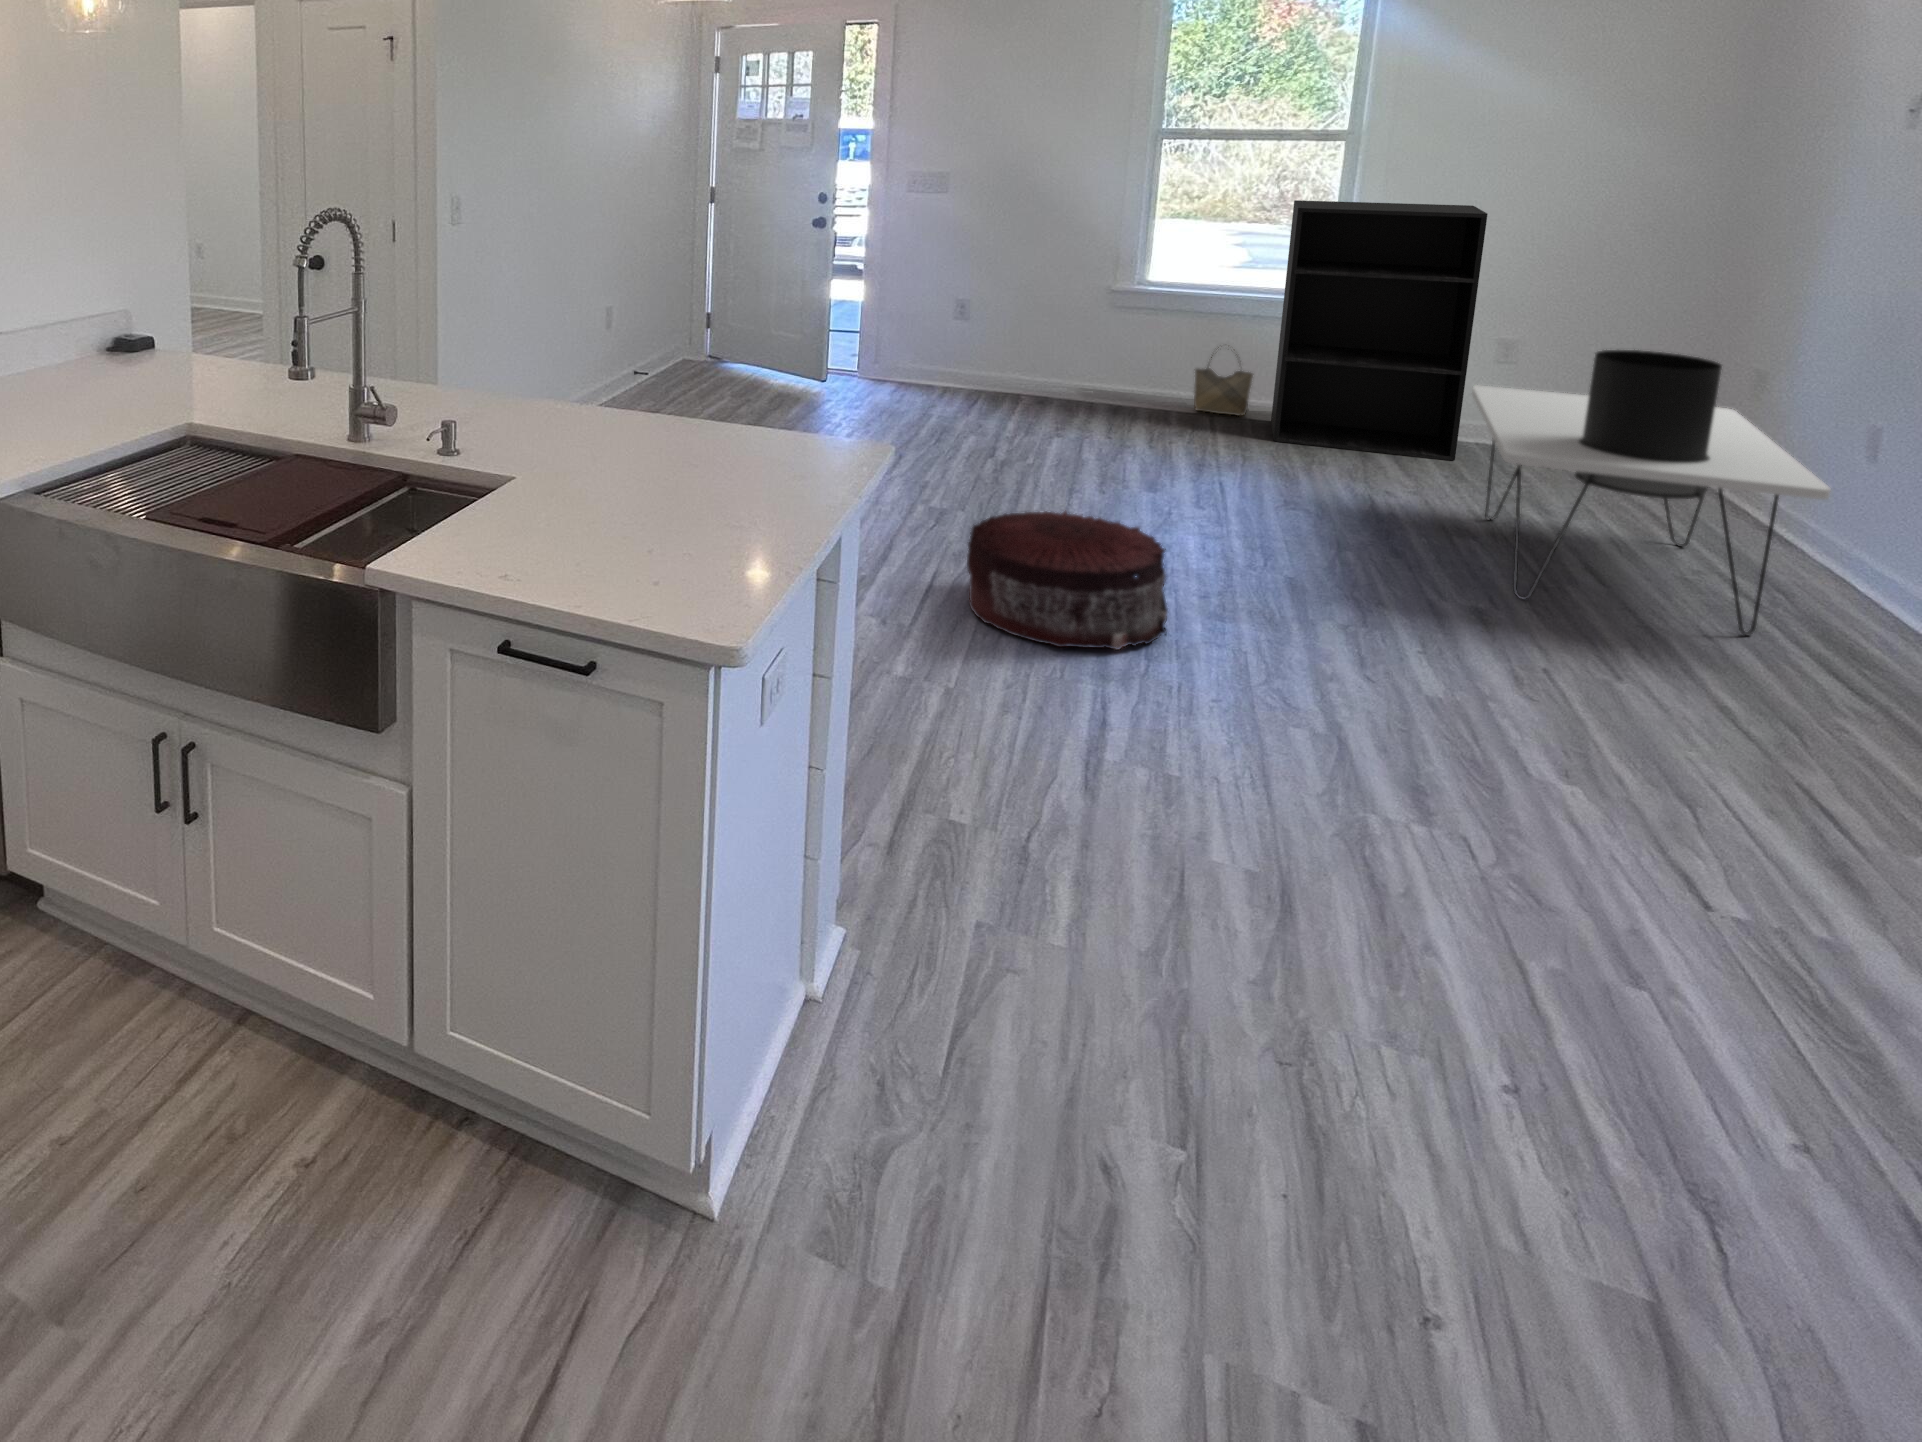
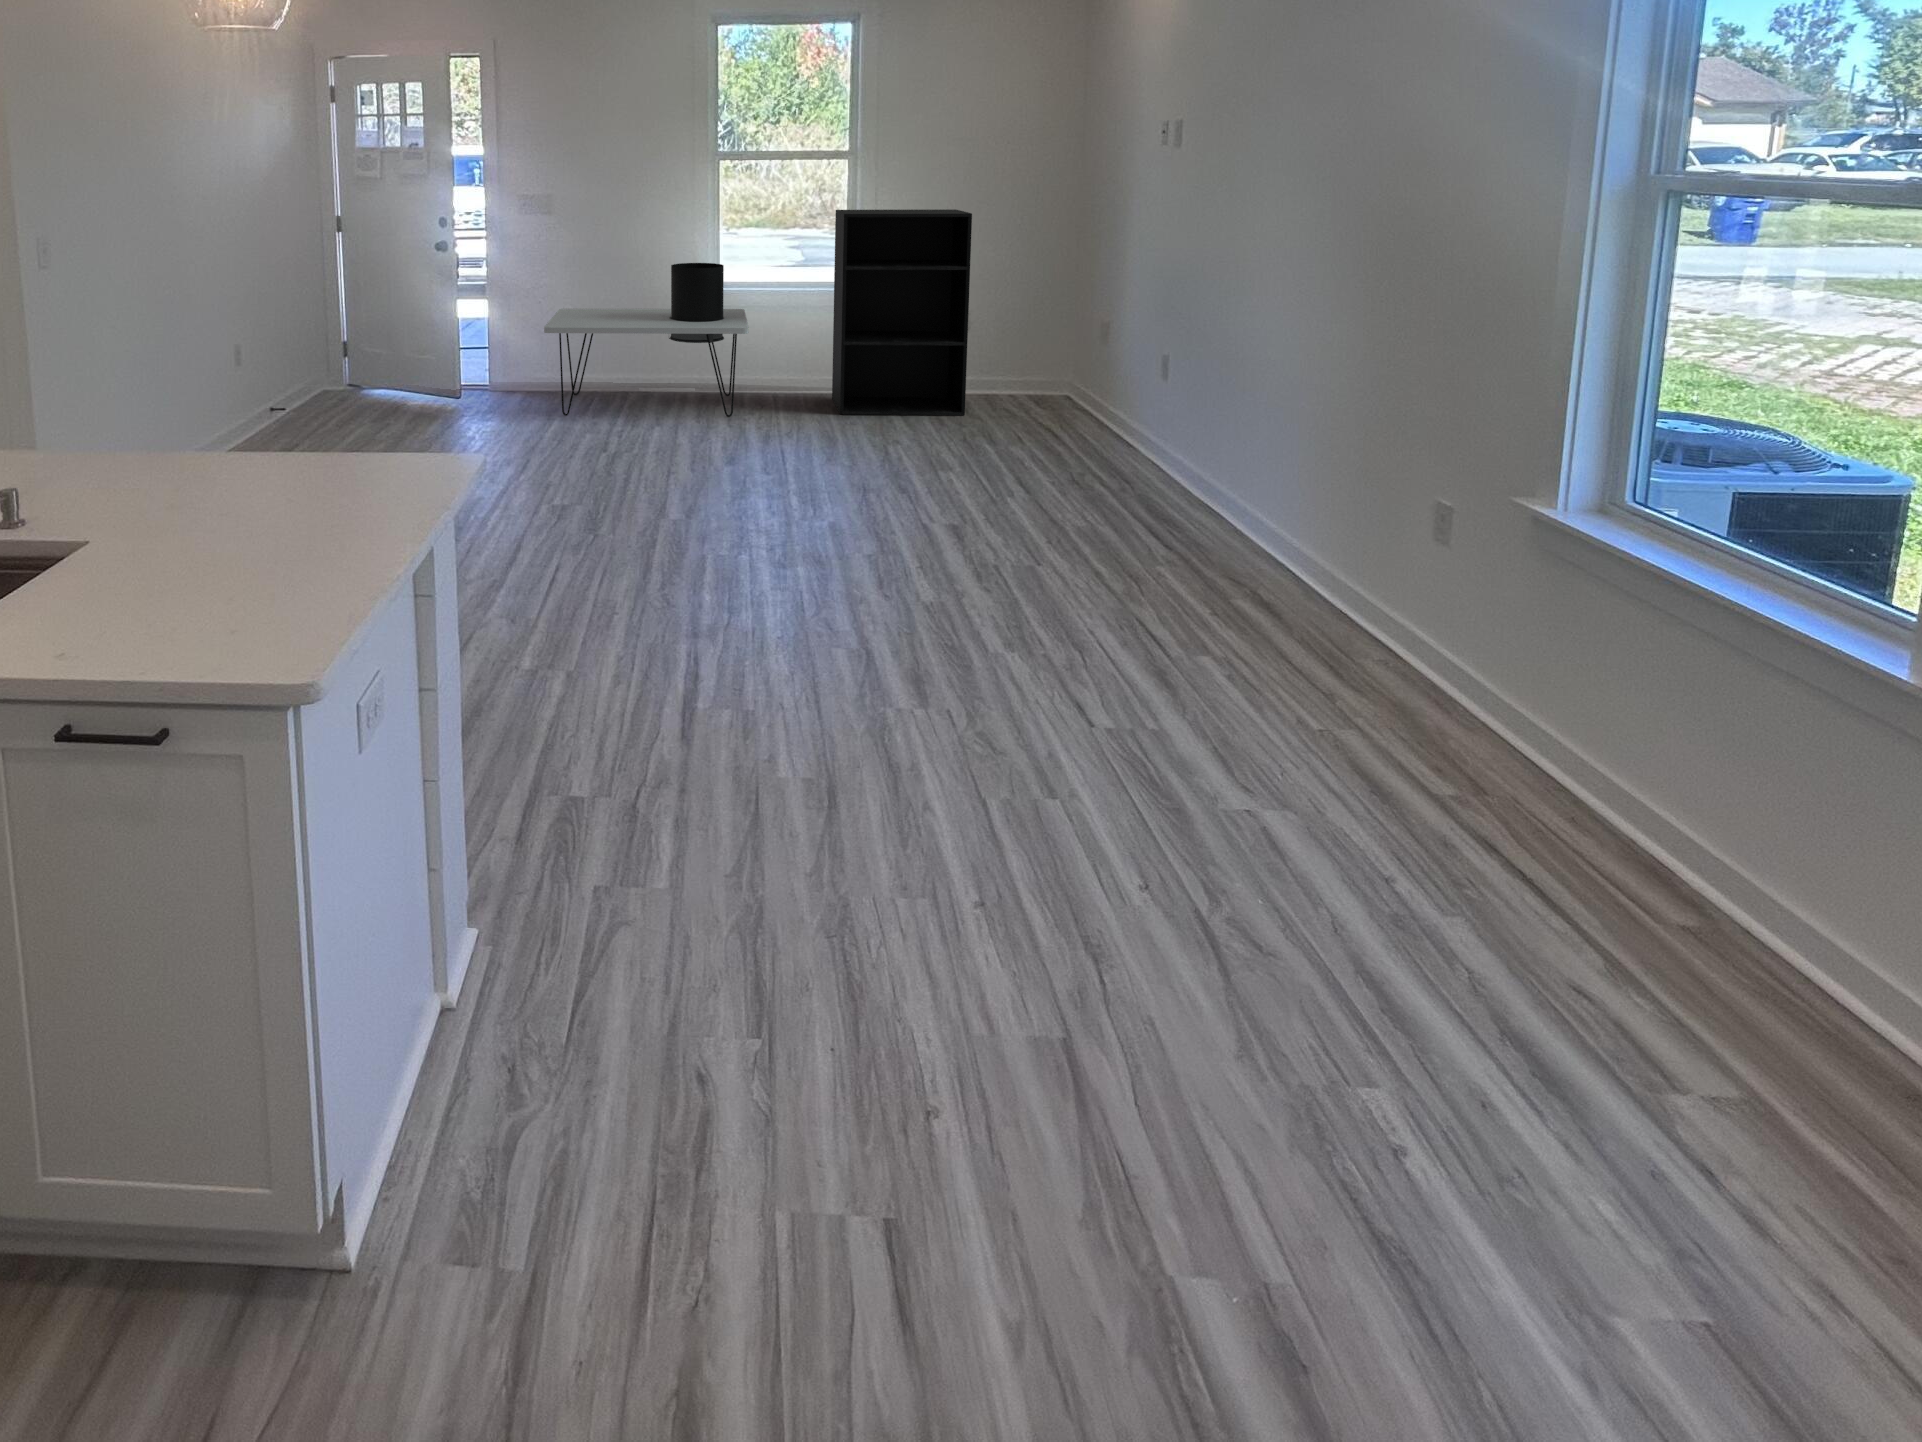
woven basket: present [1194,347,1253,416] -> none [772,337,816,397]
side table: present [1472,350,1830,635] -> present [544,263,749,417]
pouf: present [967,512,1168,650] -> none [644,496,831,637]

